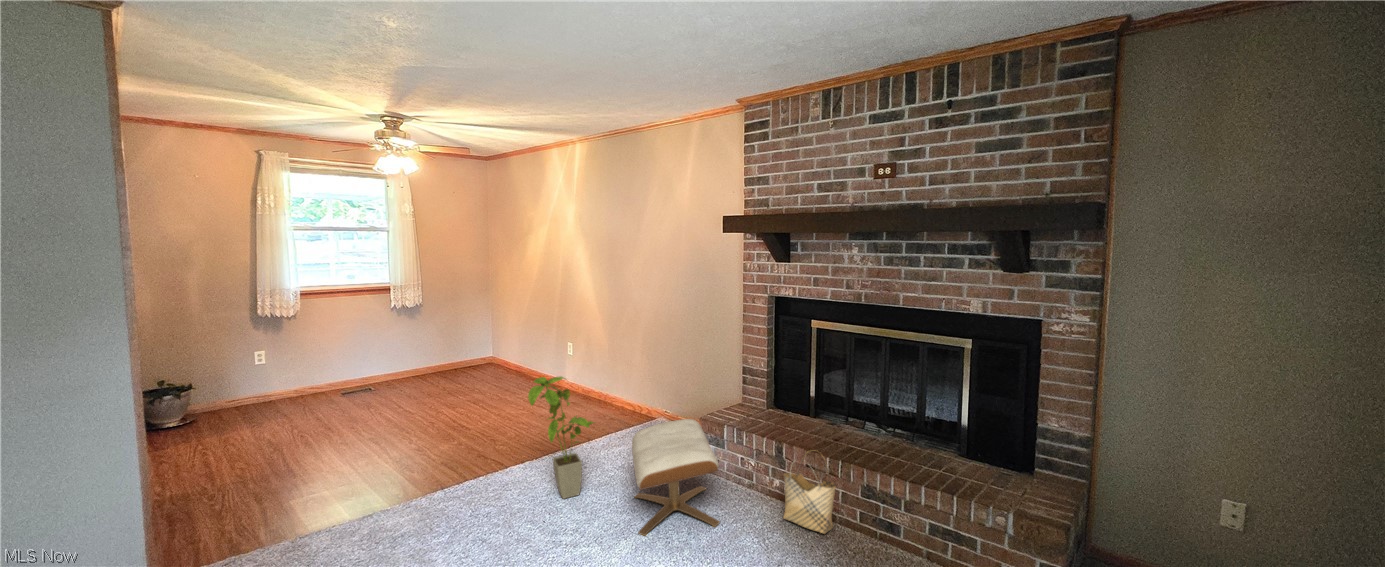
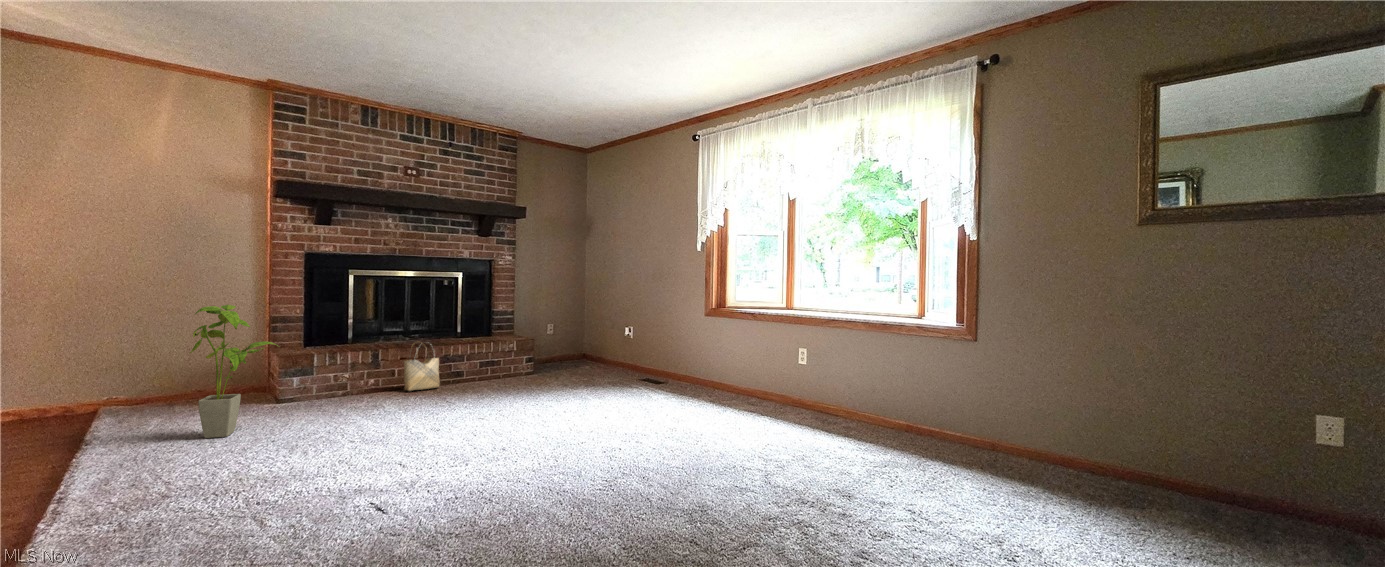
ottoman: present [632,419,720,536] -> none [274,344,395,418]

